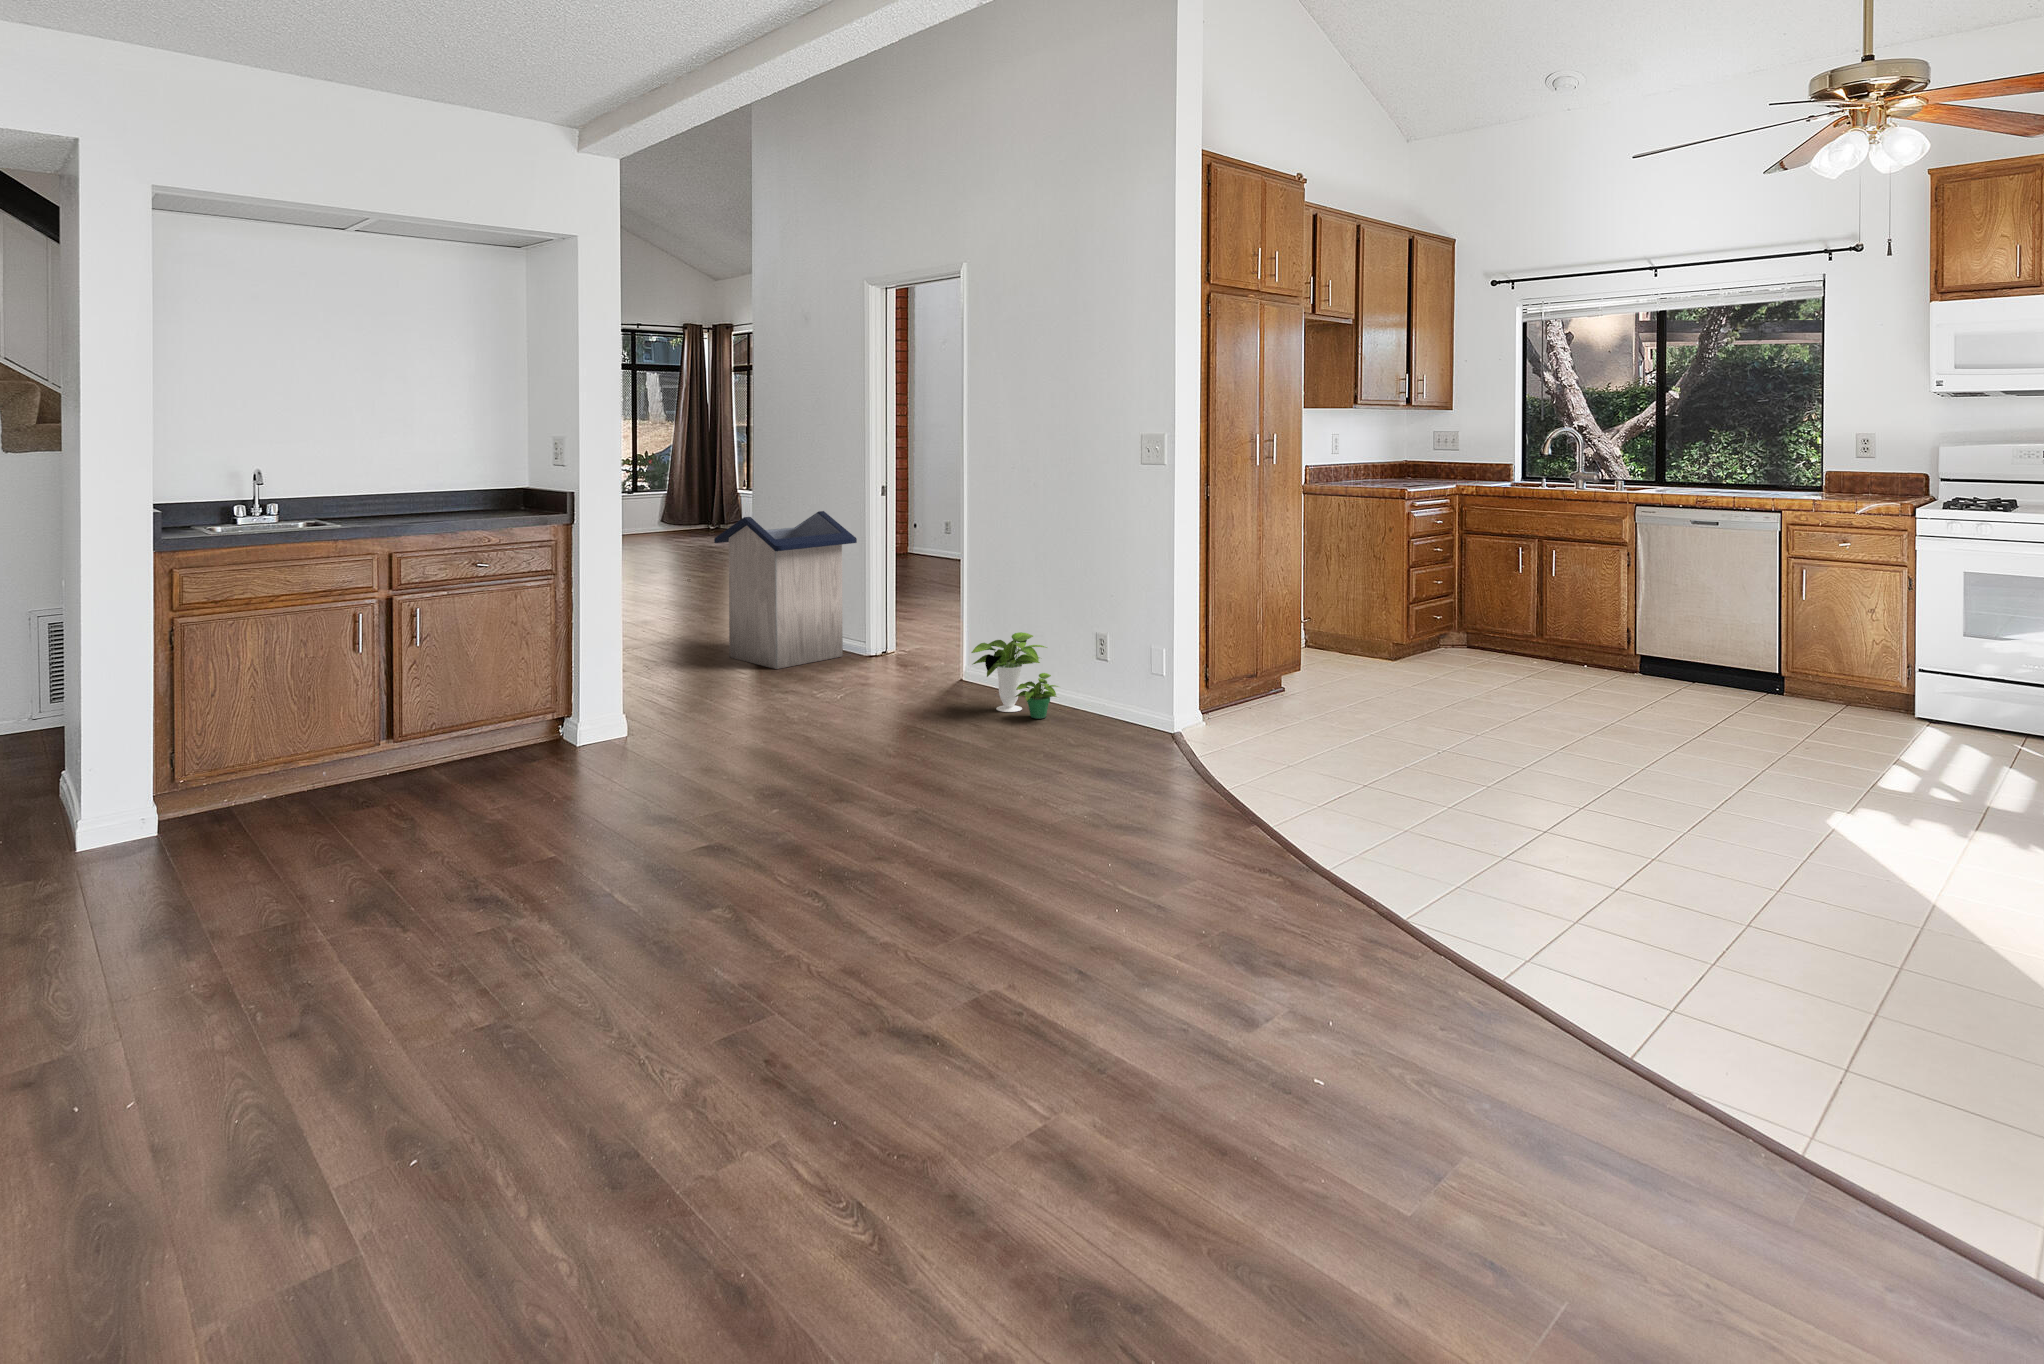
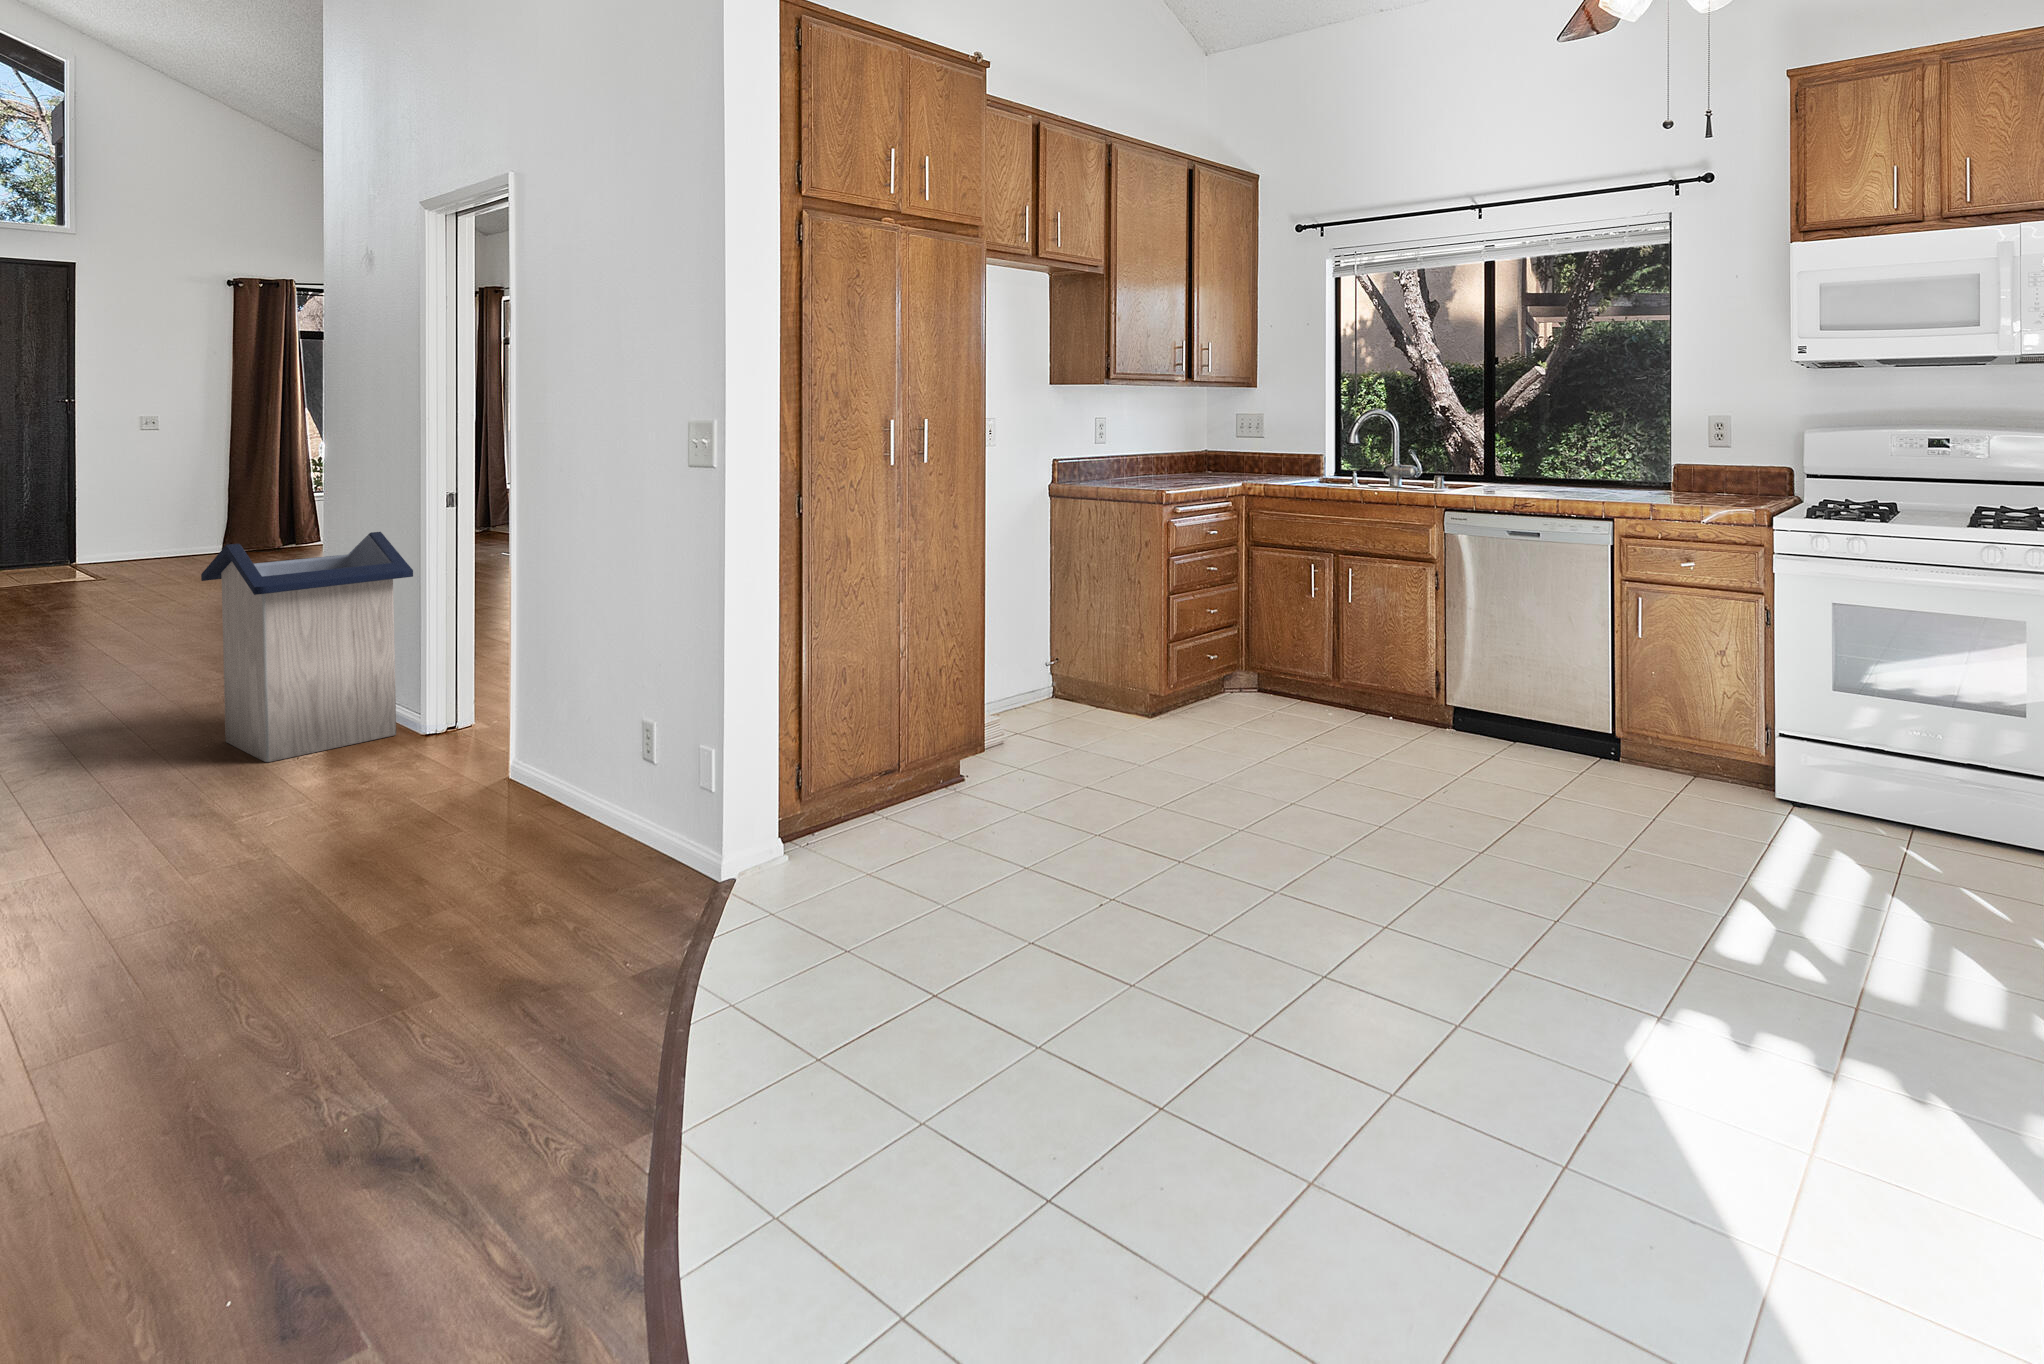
potted plant: present [971,632,1058,719] -> none [468,714,596,847]

